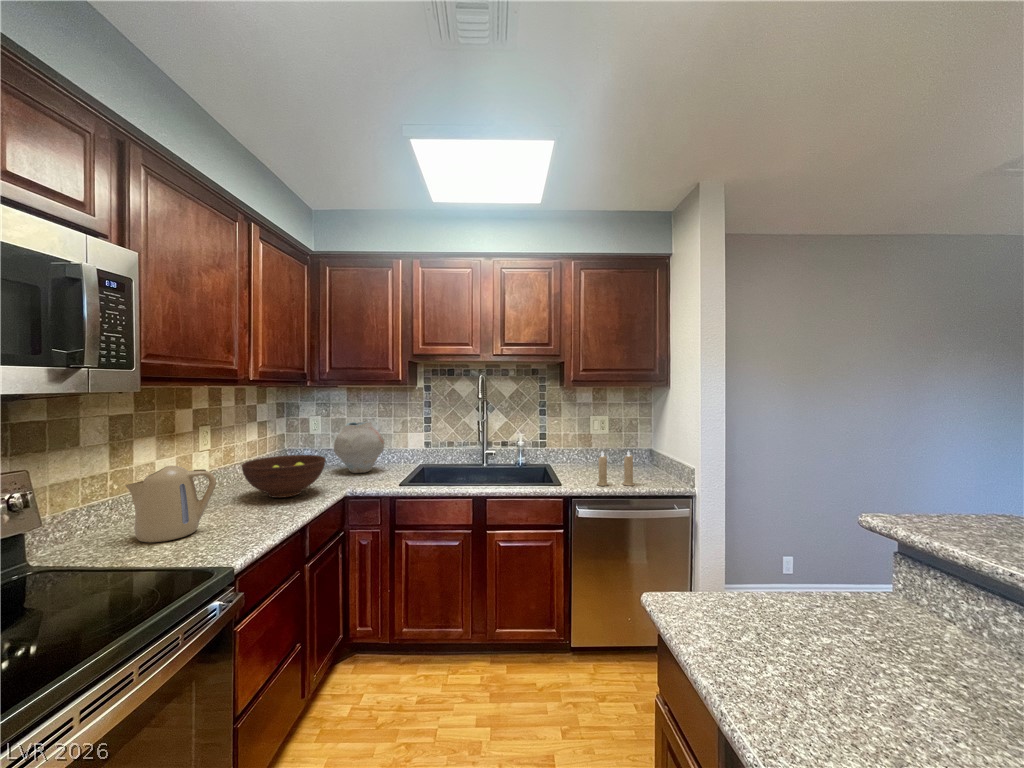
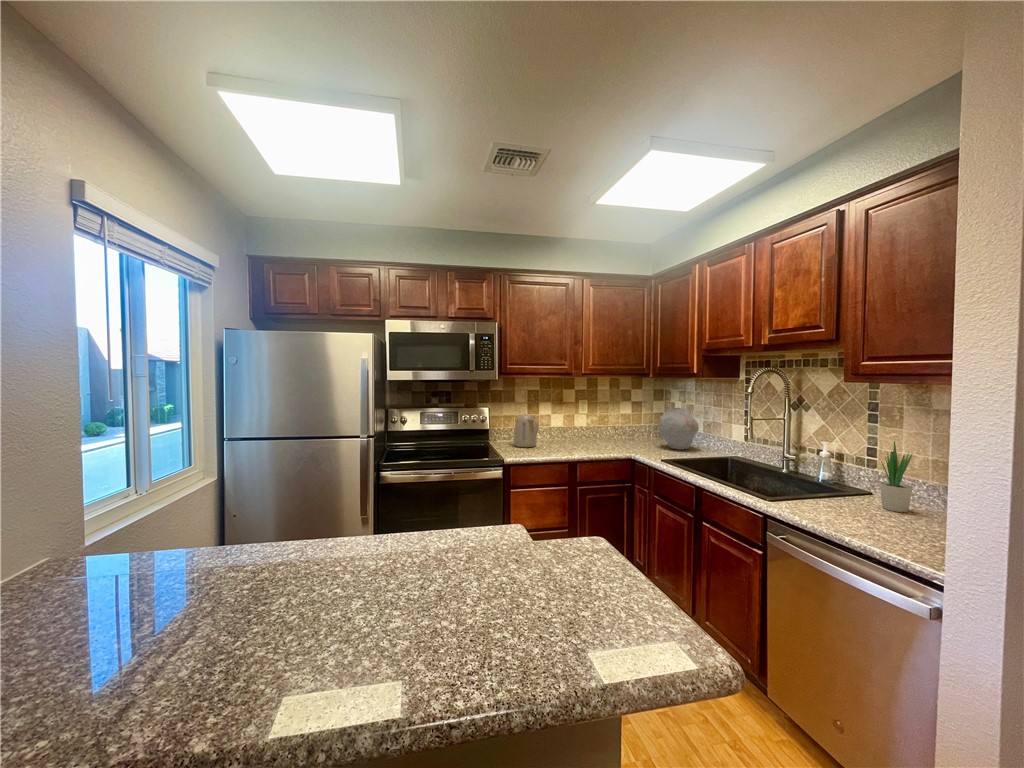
potted plant: none [578,425,596,471] -> present [880,442,912,512]
candle: present [597,451,634,486] -> none [809,468,869,534]
fruit bowl: present [242,455,326,498] -> none [575,422,623,448]

